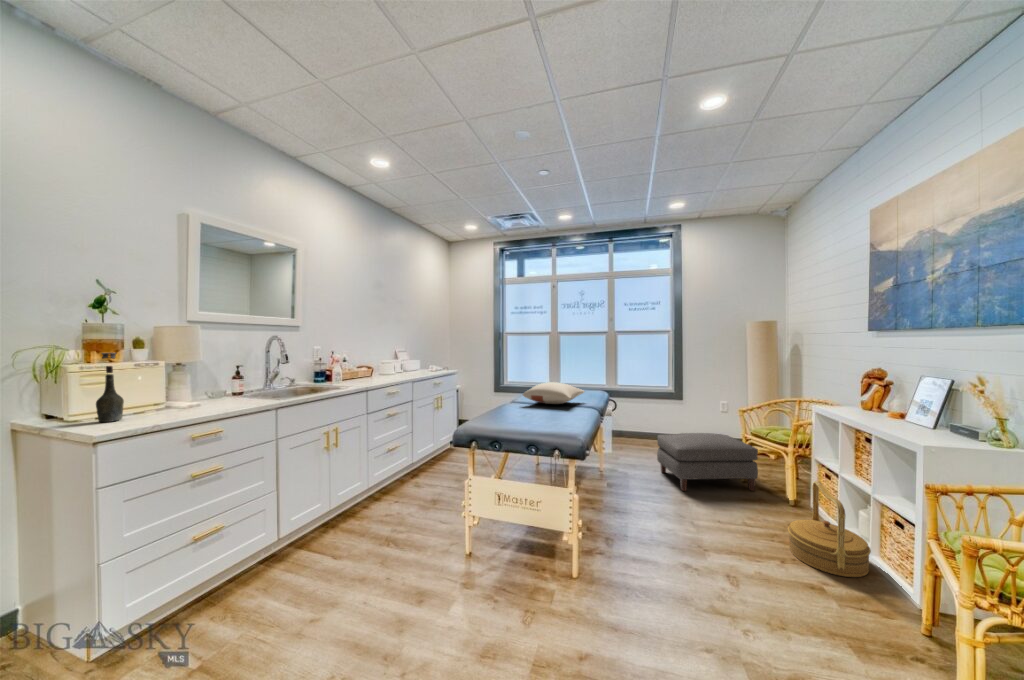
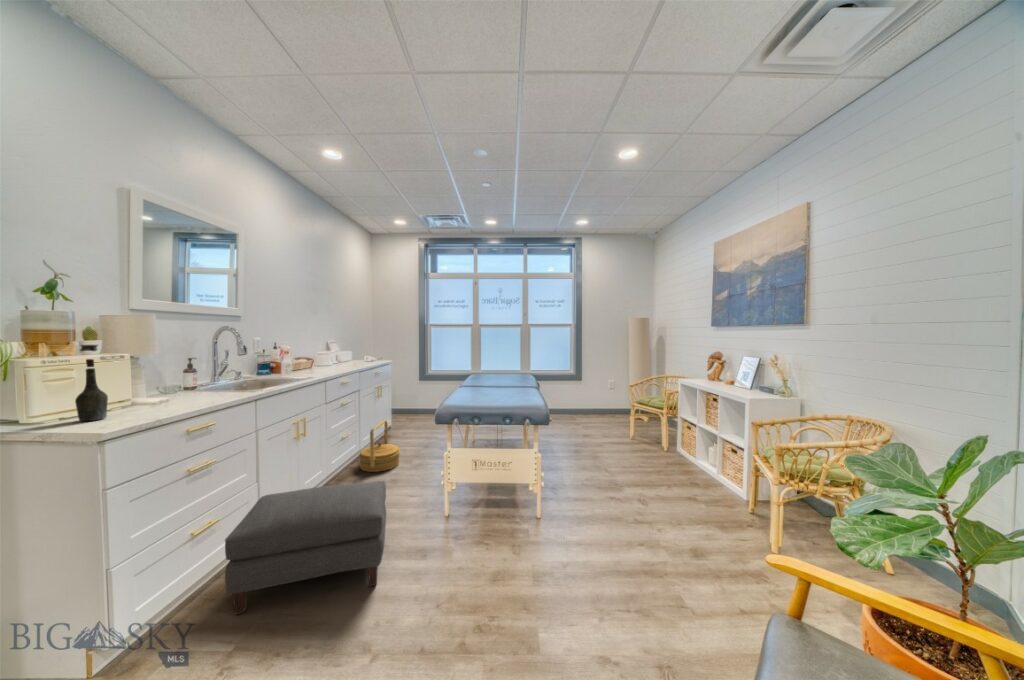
pillow: present [523,382,585,404] -> none [476,368,524,386]
ottoman: present [657,433,758,491] -> present [225,481,386,614]
woven basket: present [788,481,871,577] -> present [359,420,400,472]

